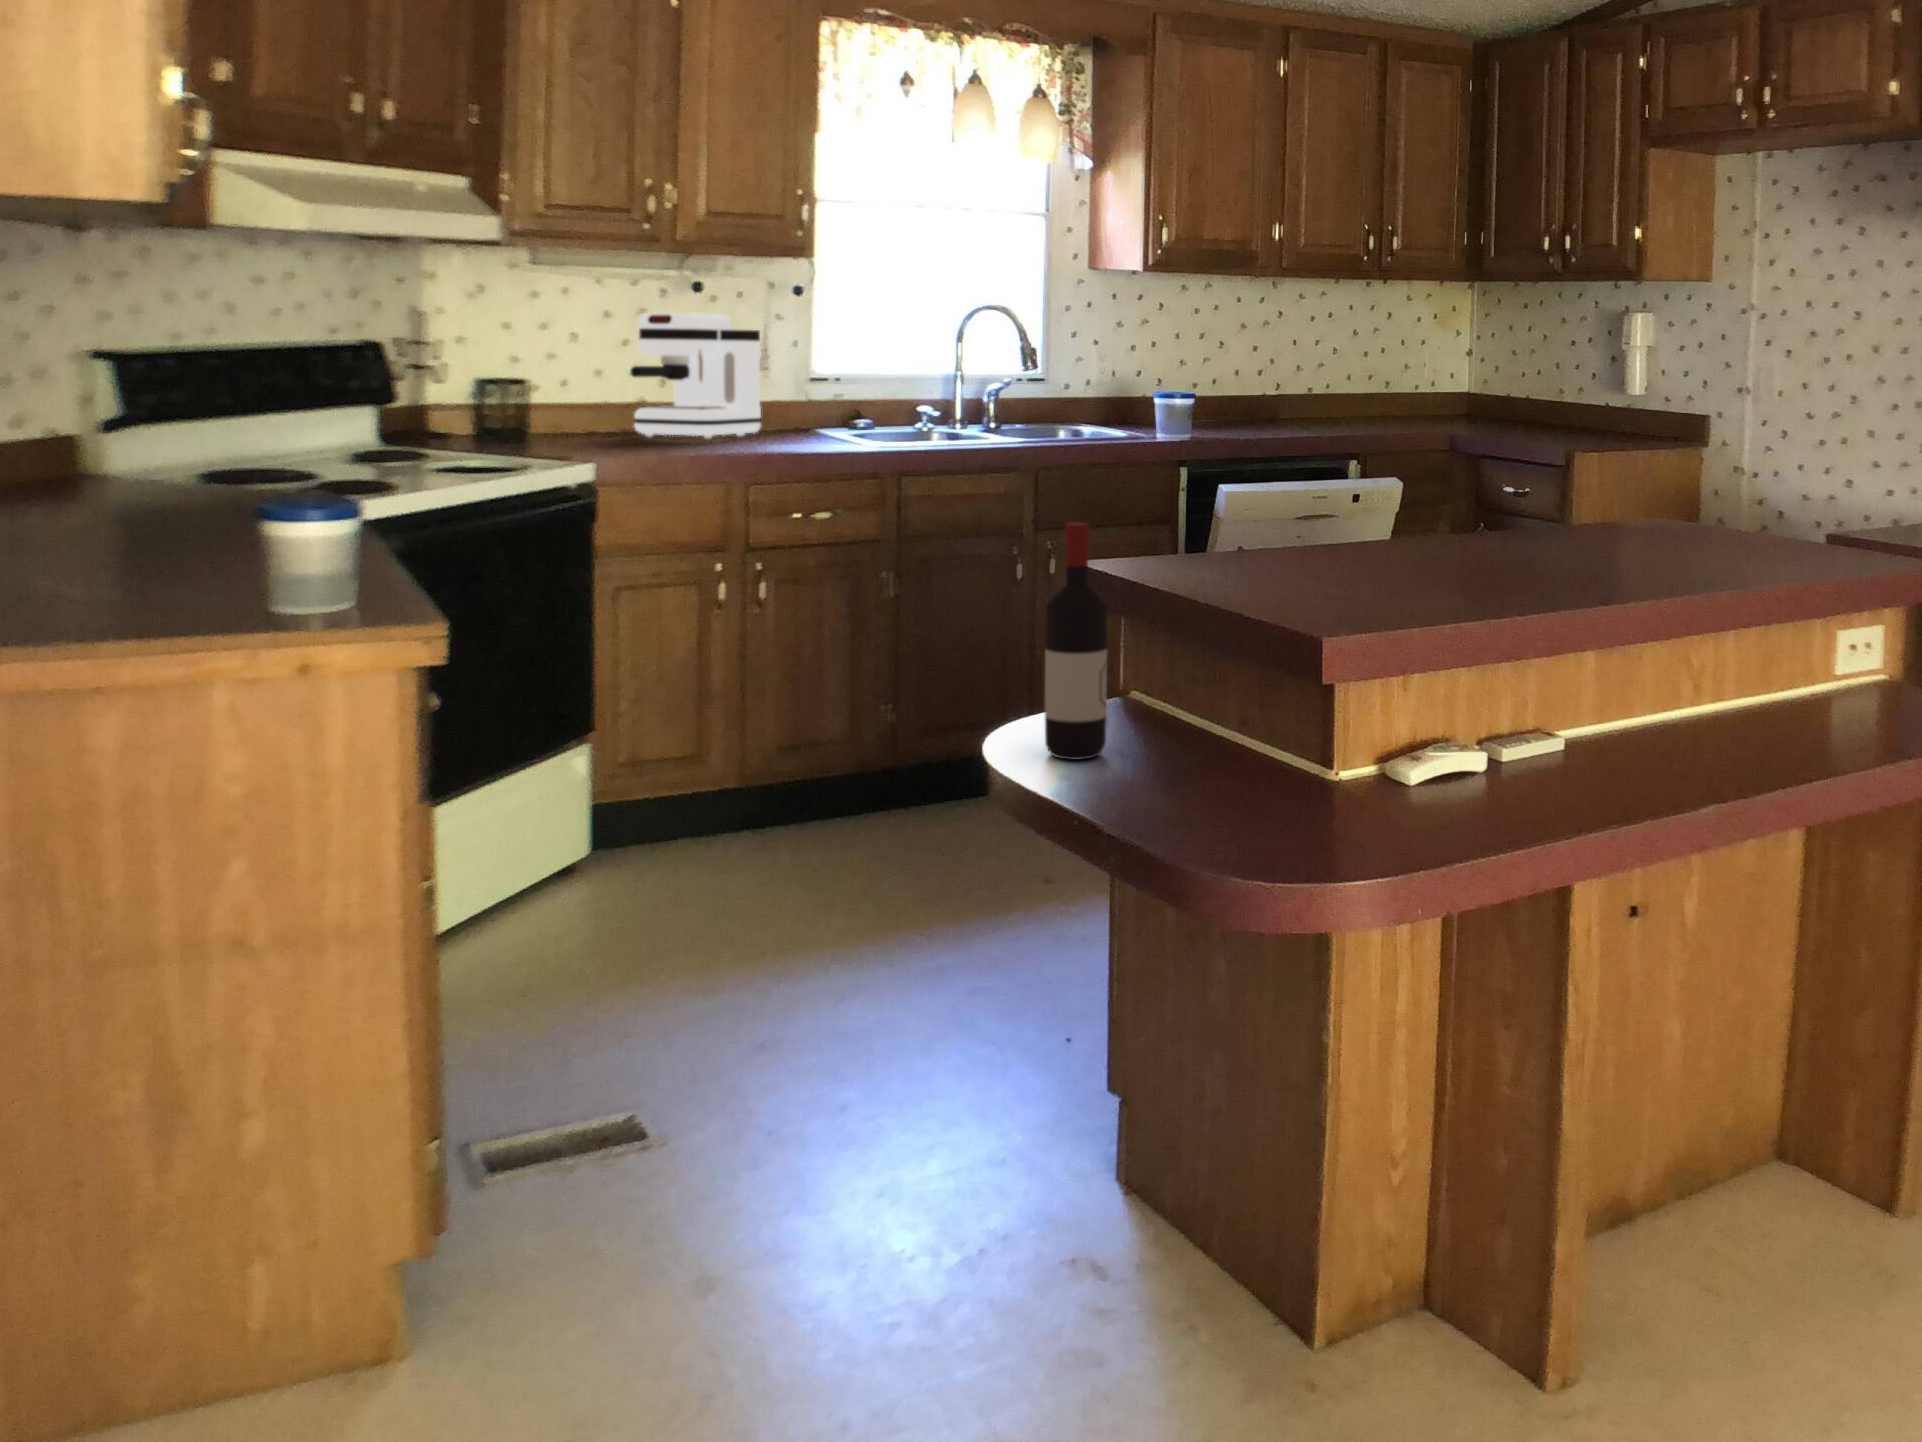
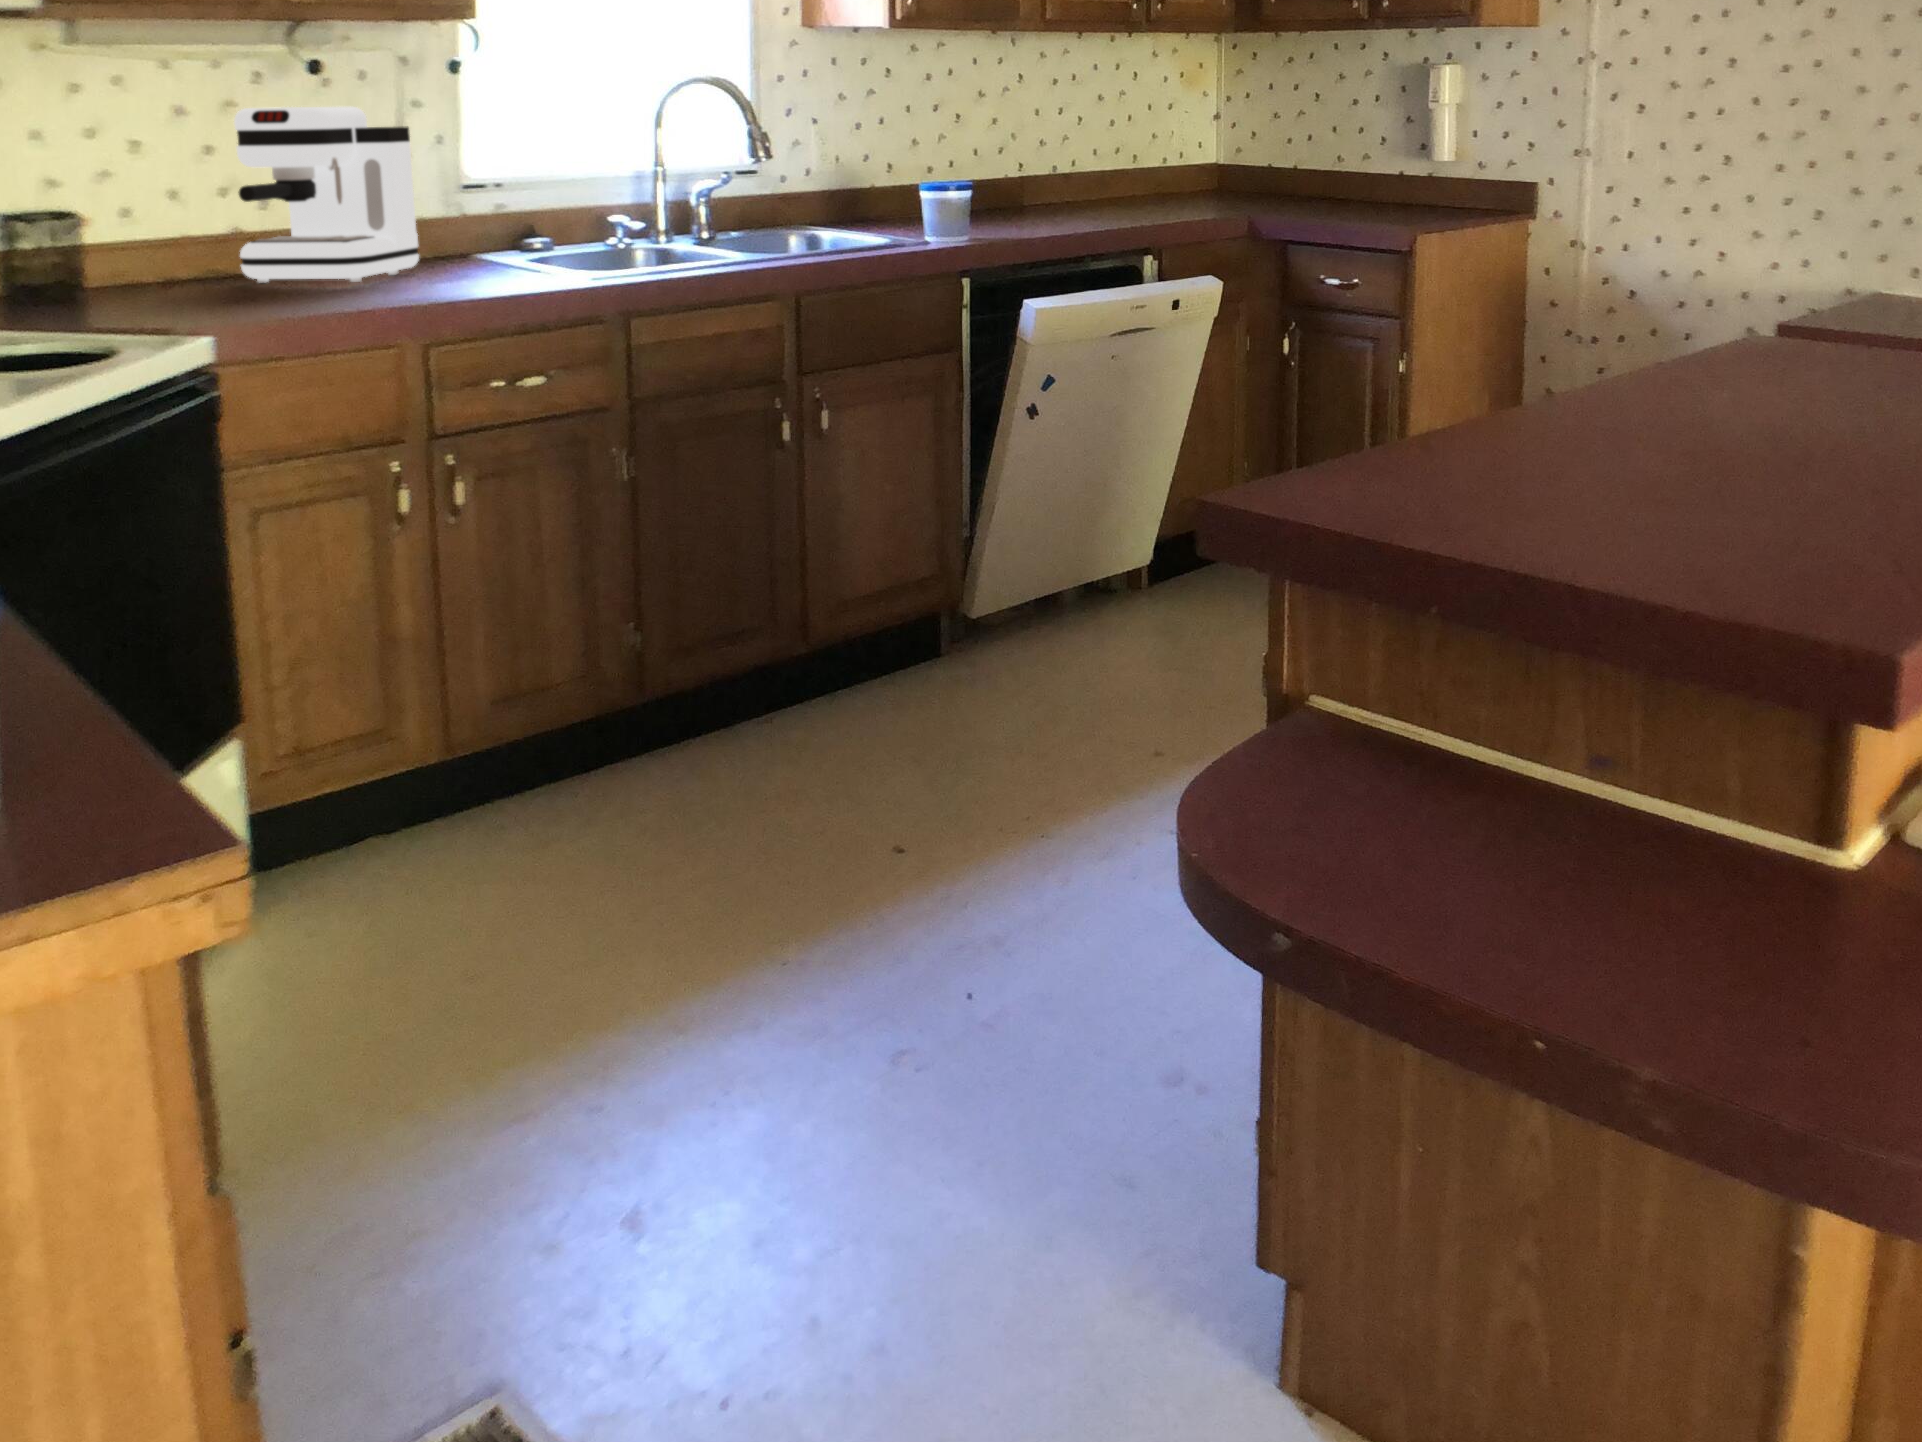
wine bottle: present [1045,523,1108,760] -> none [1374,475,1474,851]

